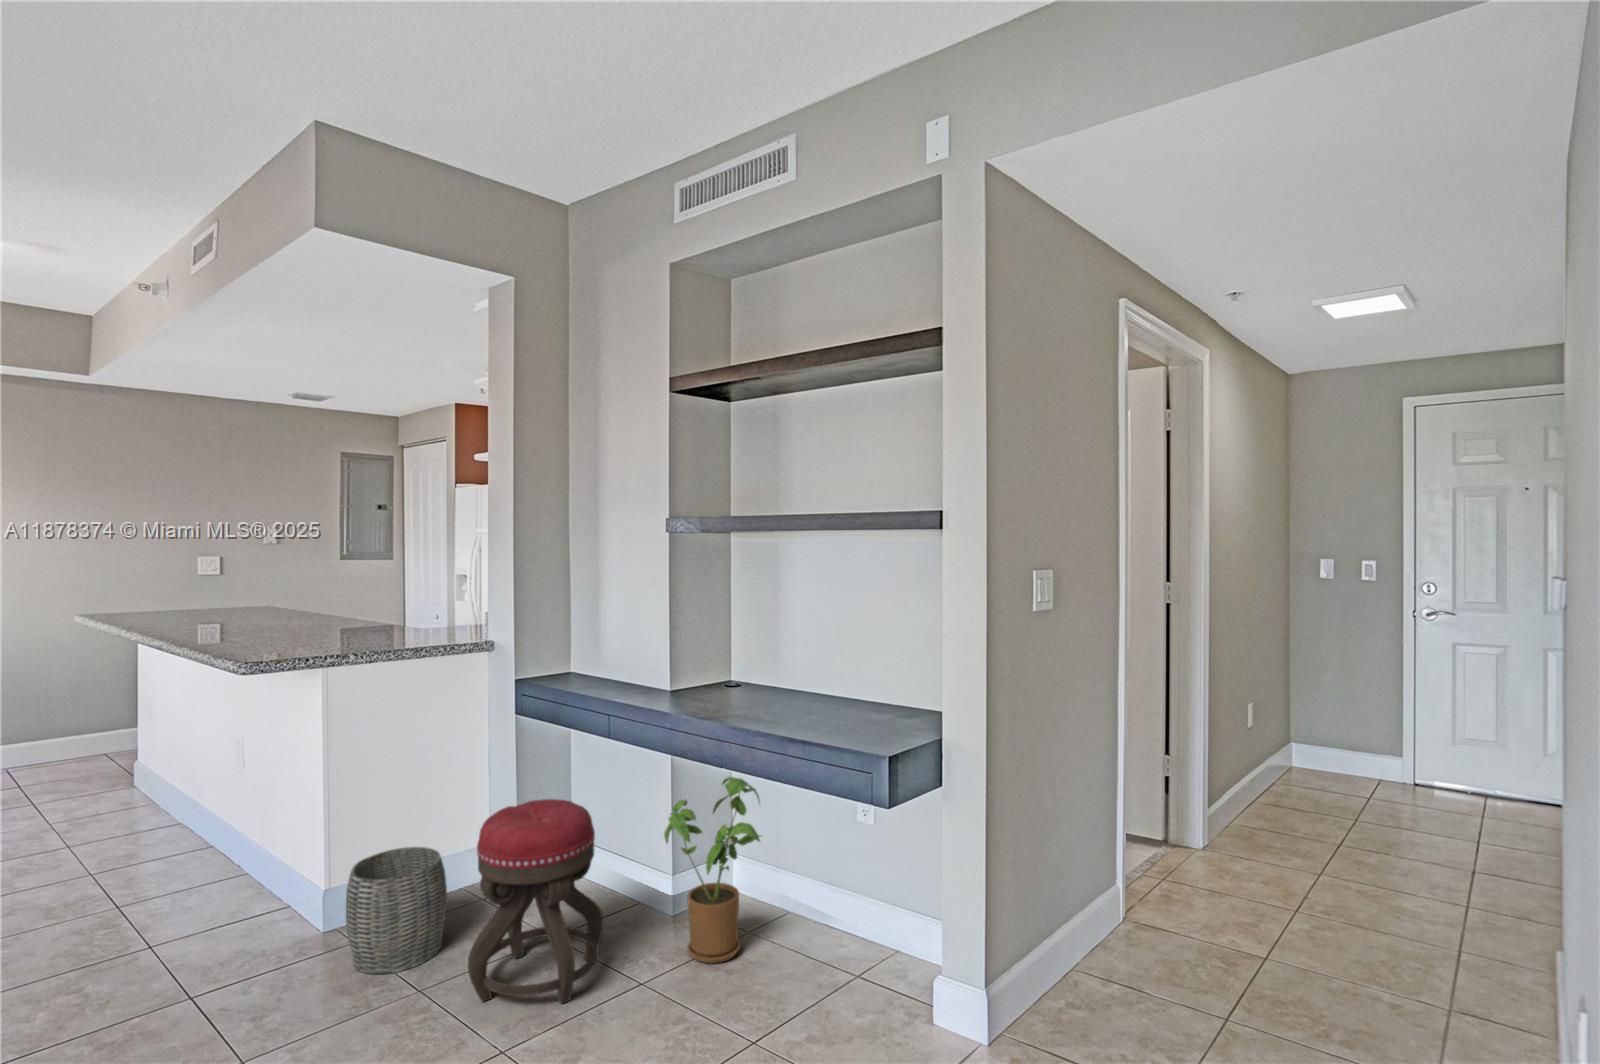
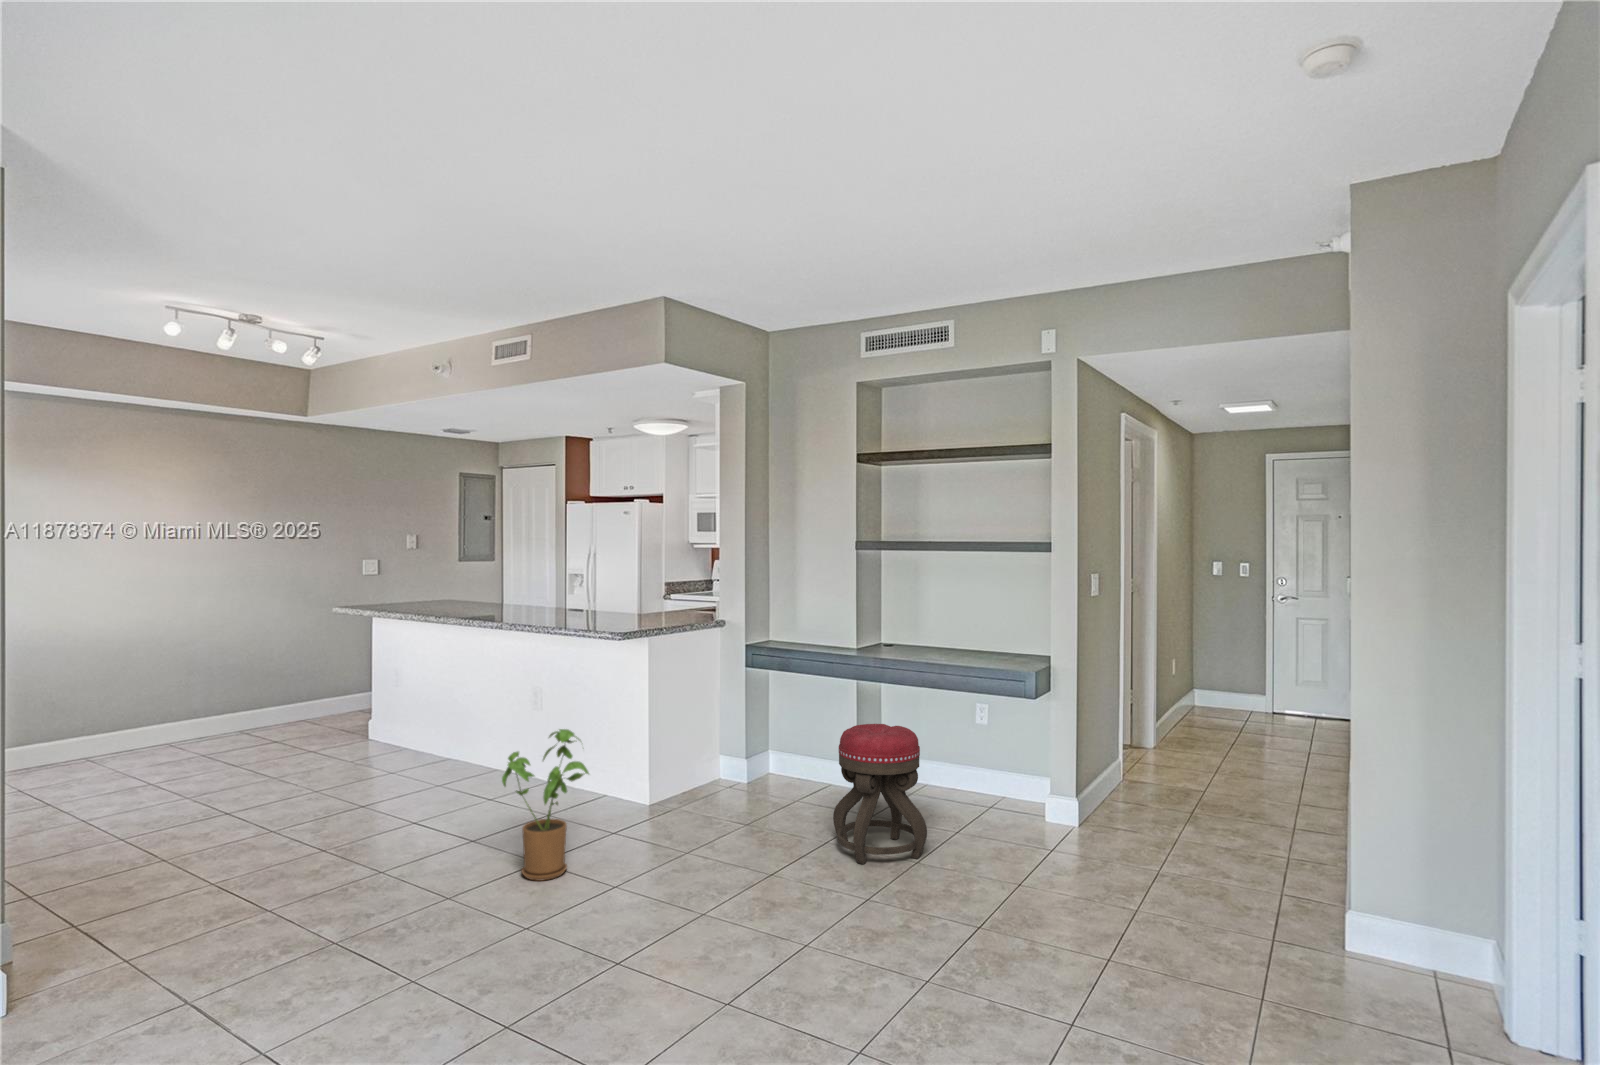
house plant: present [664,777,760,963] -> present [502,729,589,881]
woven basket: present [346,847,447,974] -> none [717,773,788,863]

